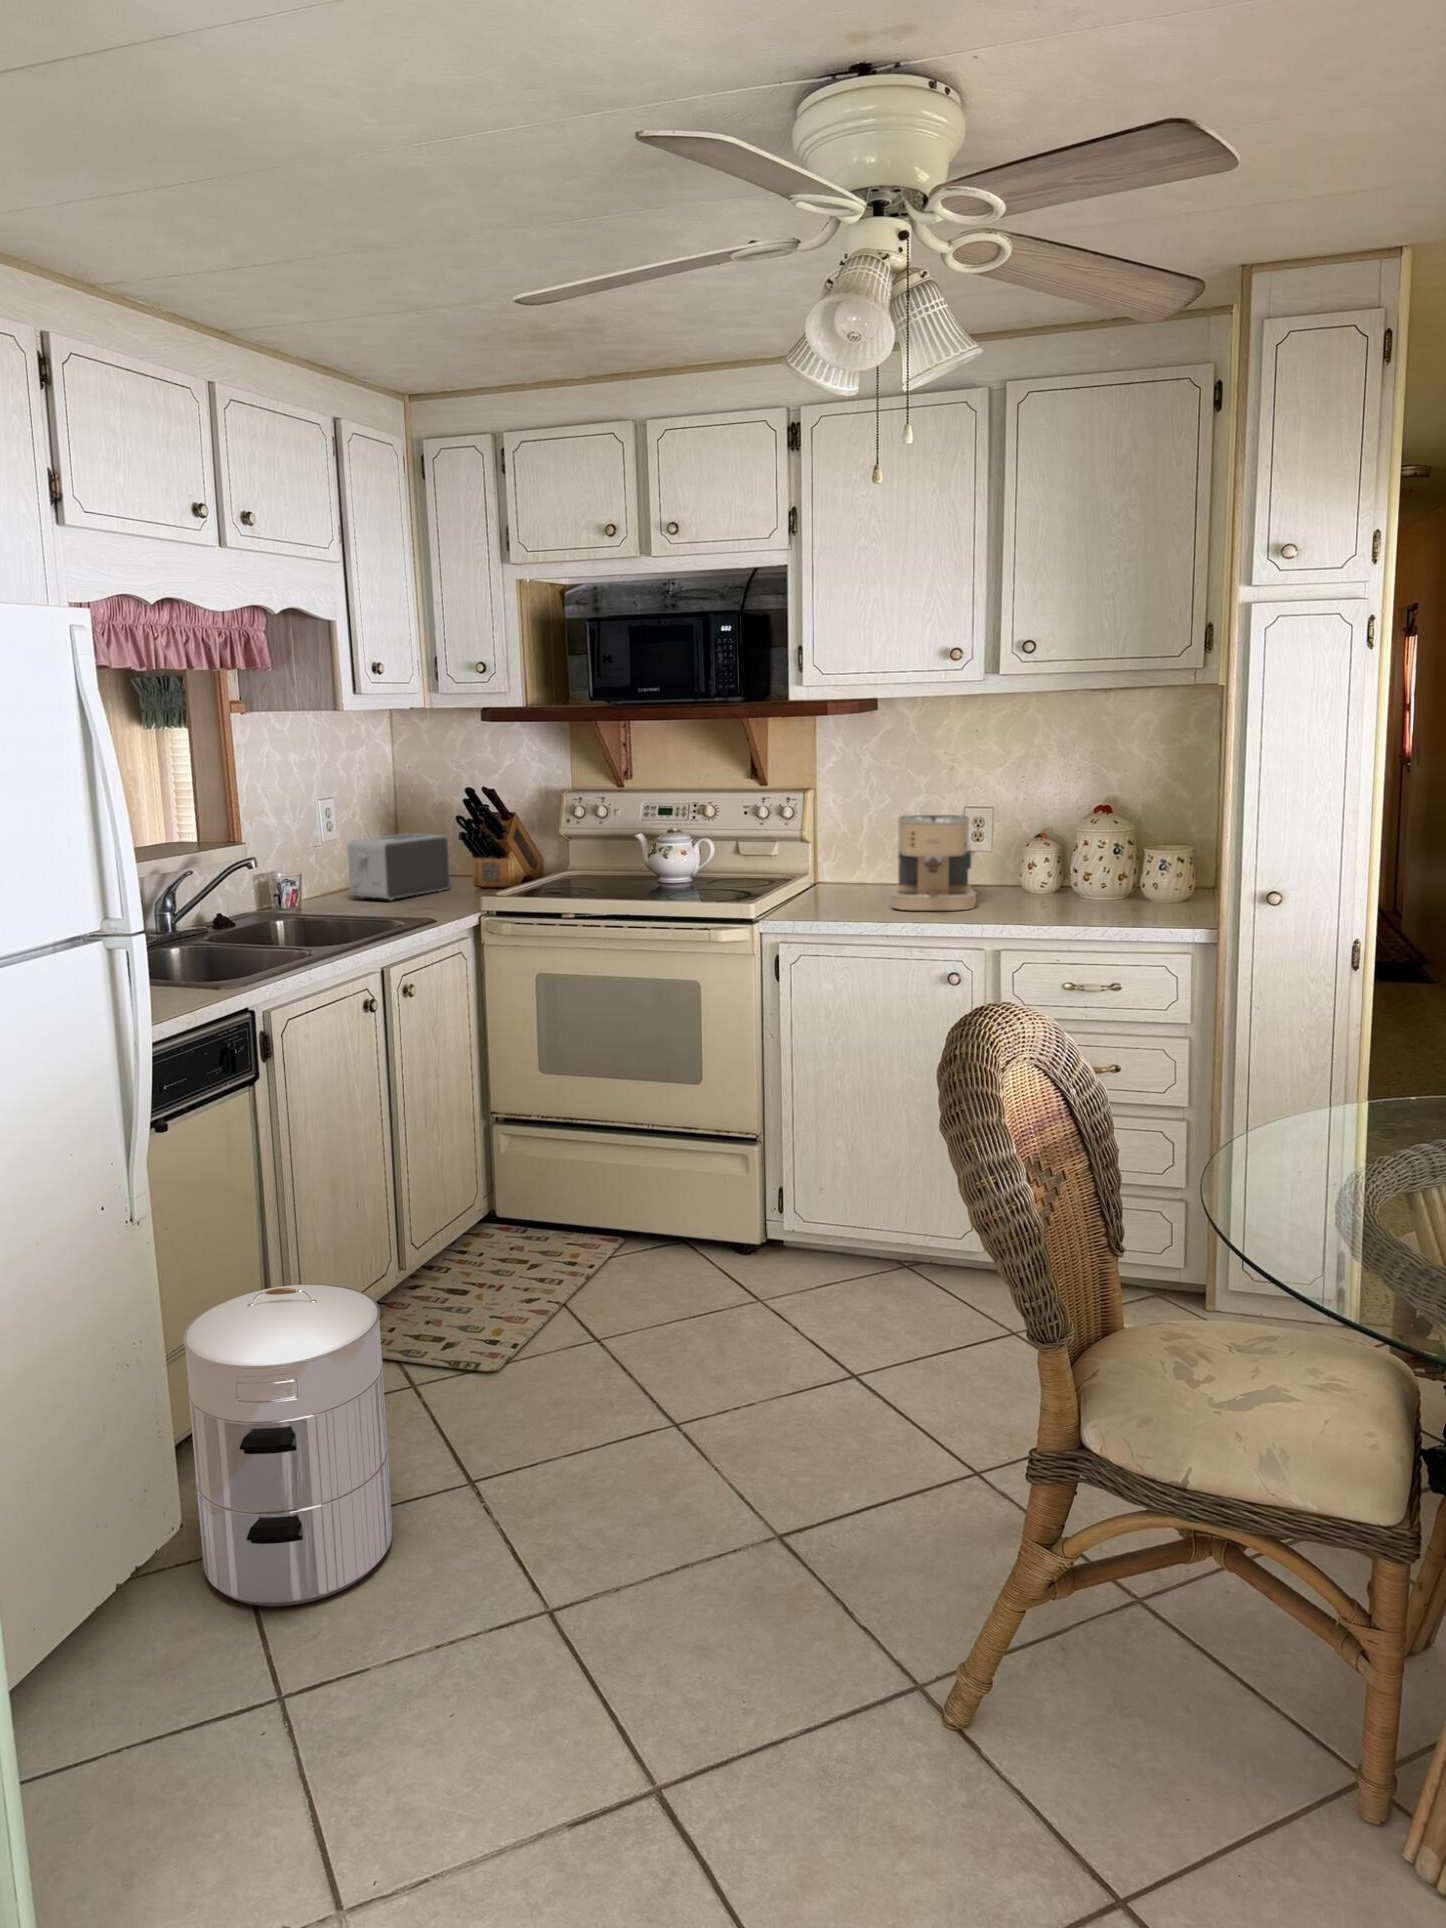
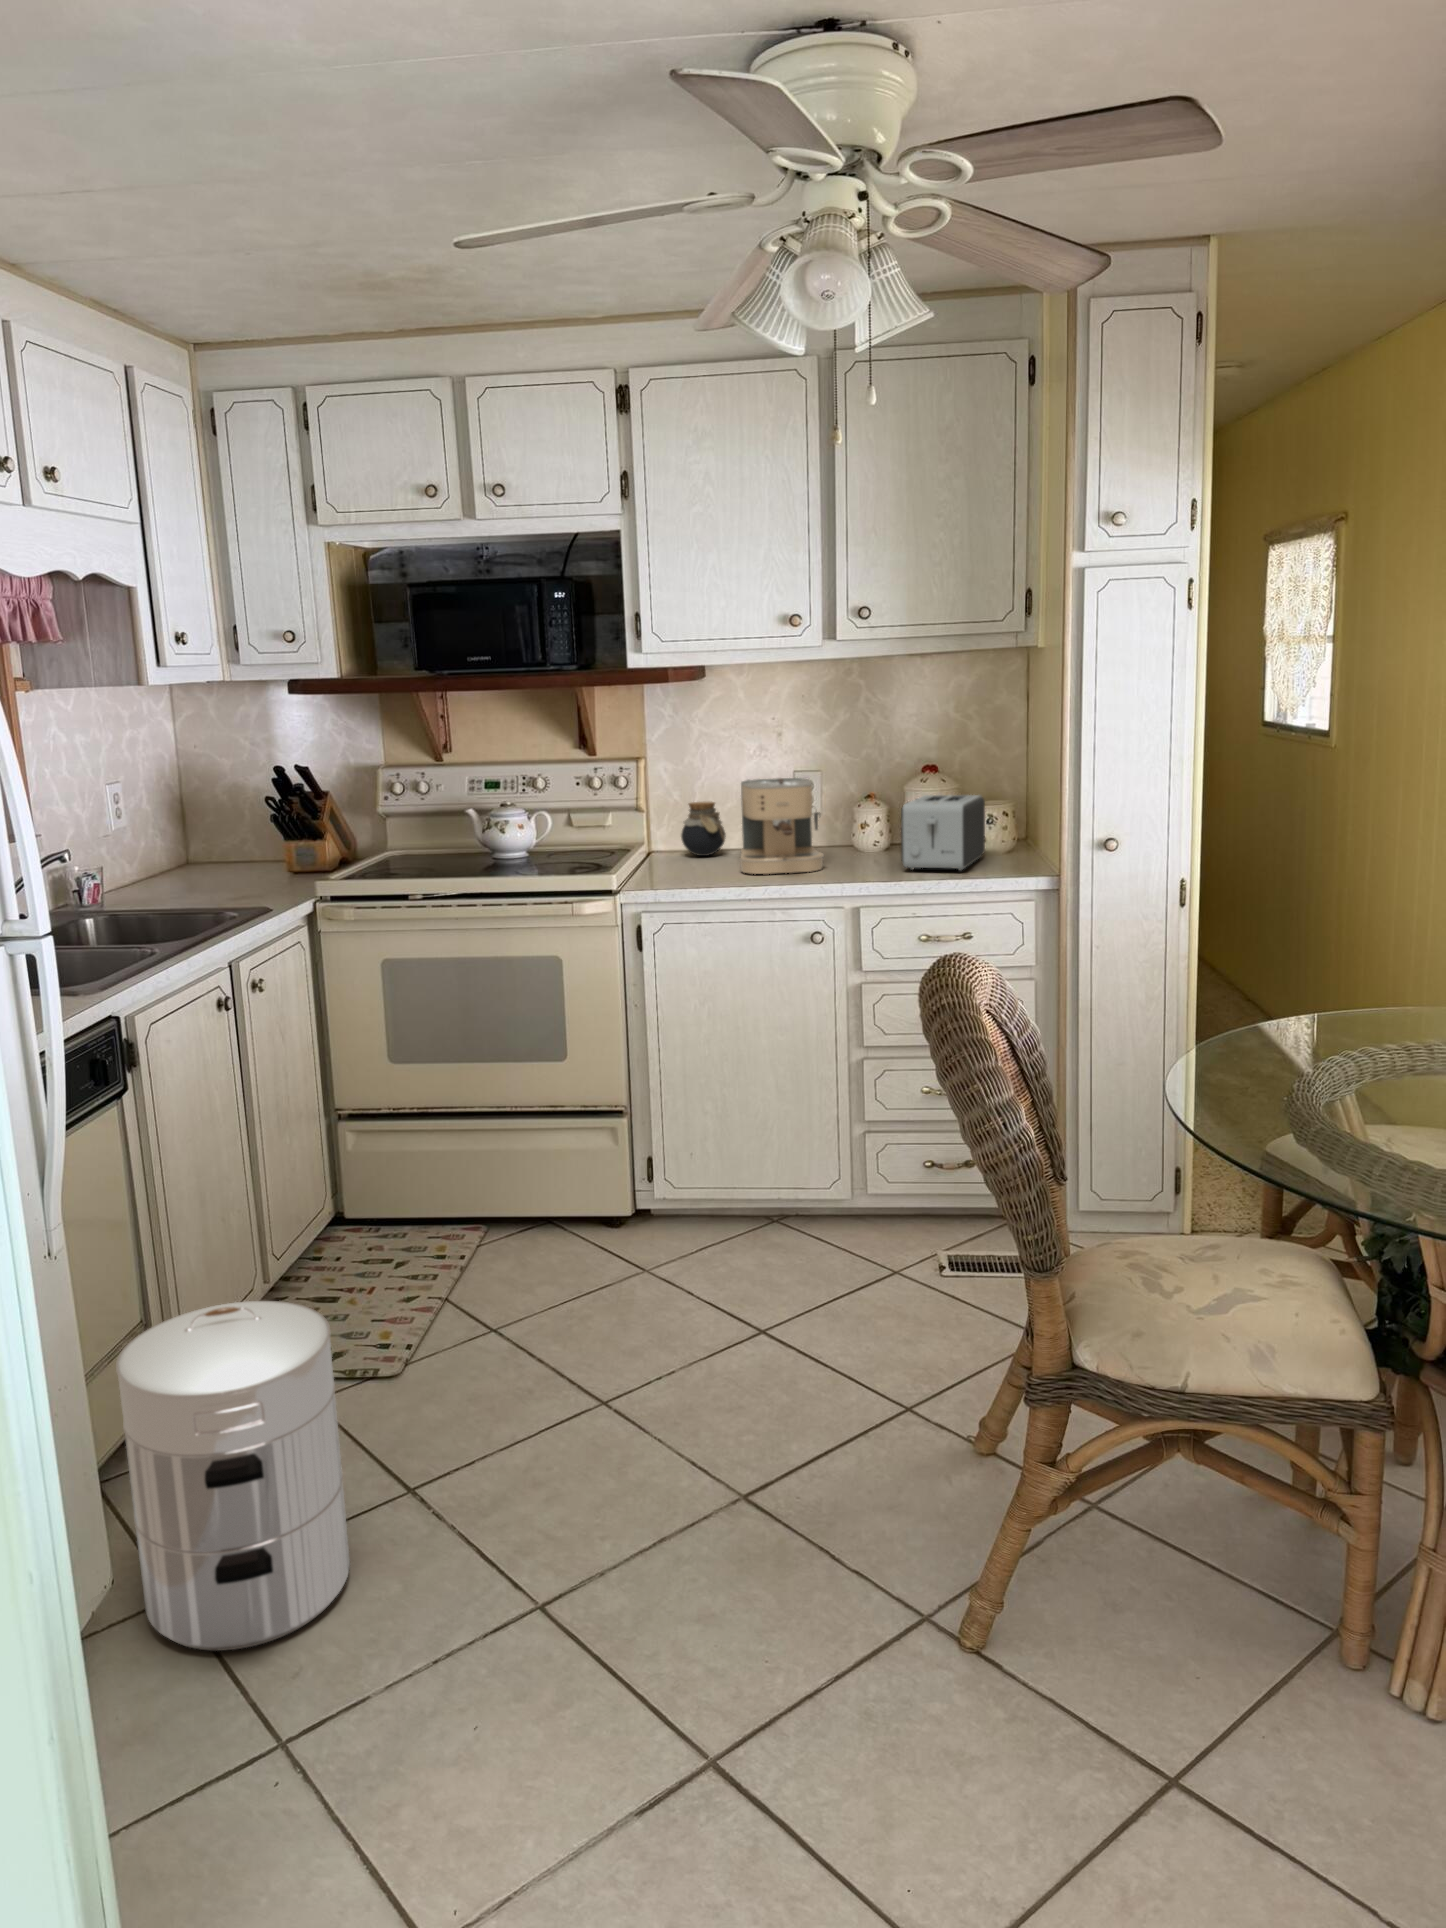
toaster: present [347,834,450,901] -> present [901,795,985,870]
jar: none [845,835,889,889] -> present [681,802,726,856]

